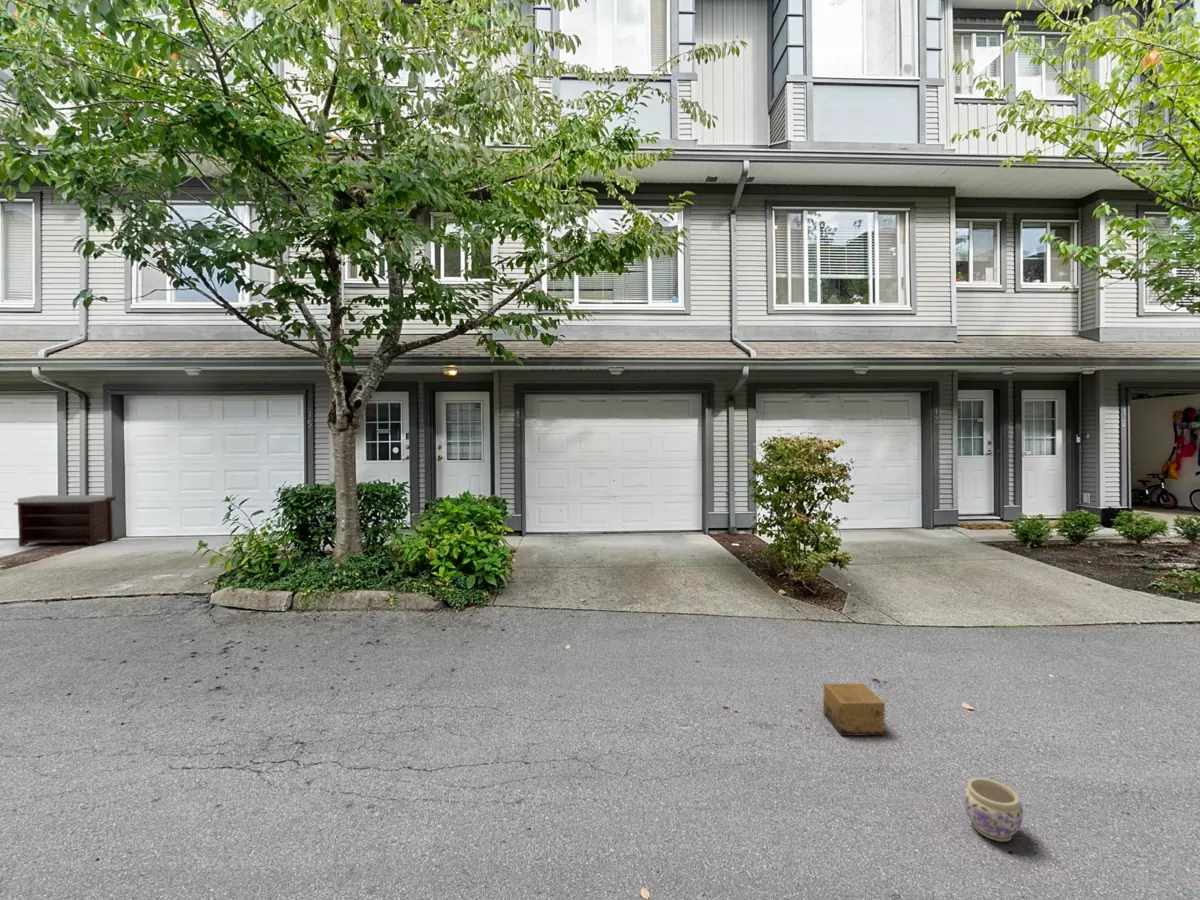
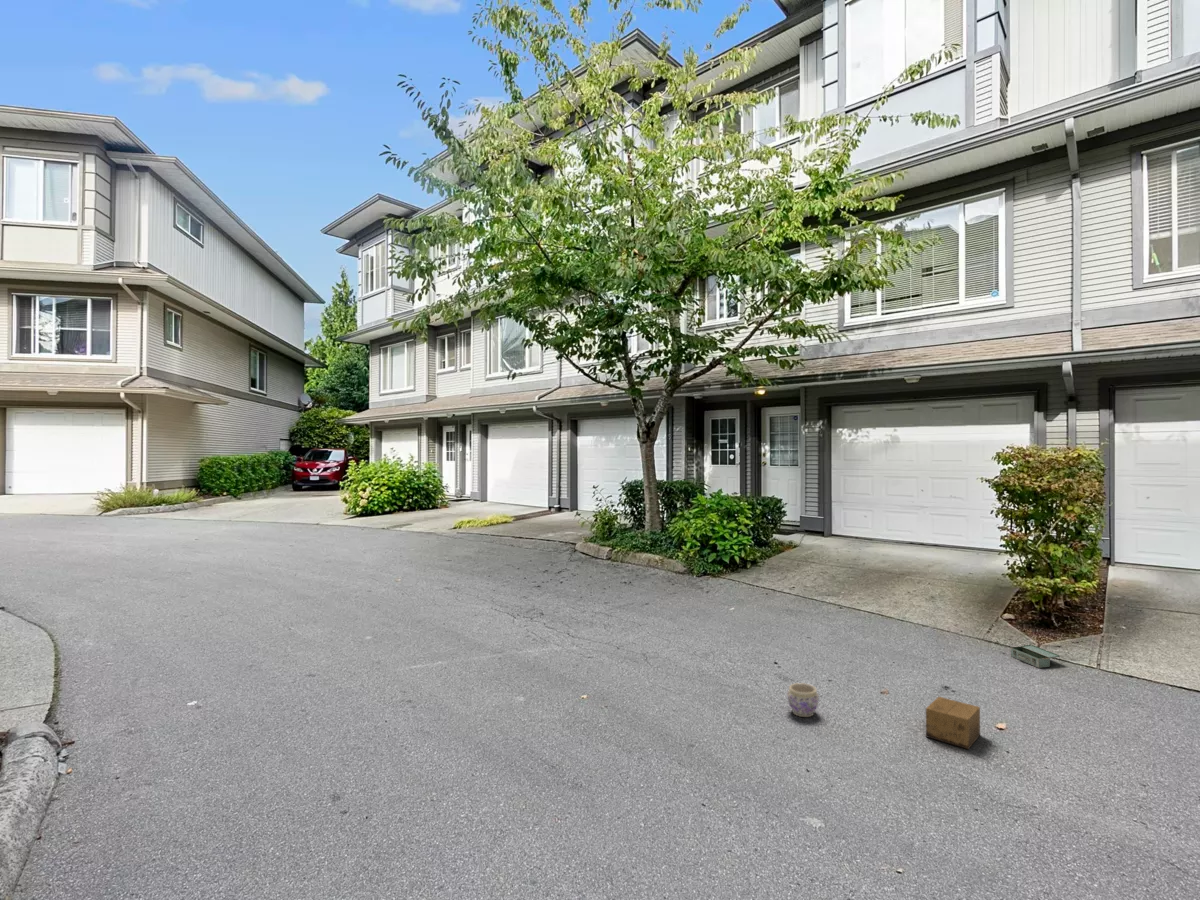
bench: present [14,495,115,547] -> none [529,482,572,515]
toolbox: none [905,625,946,649] -> present [1011,645,1060,668]
cardboard box: present [823,683,885,736] -> present [926,697,980,749]

